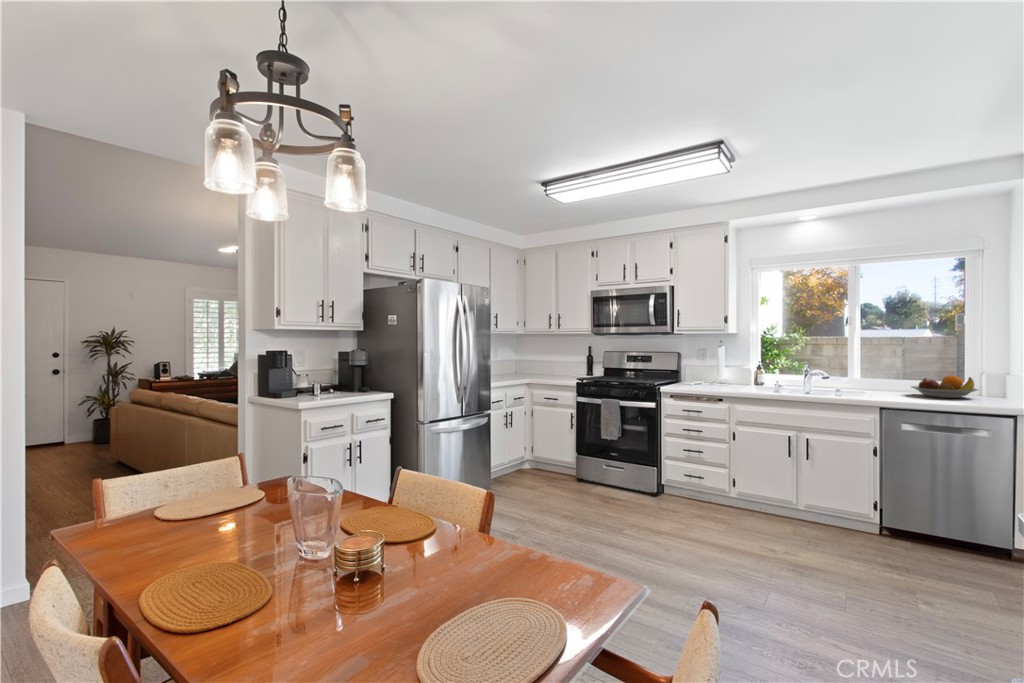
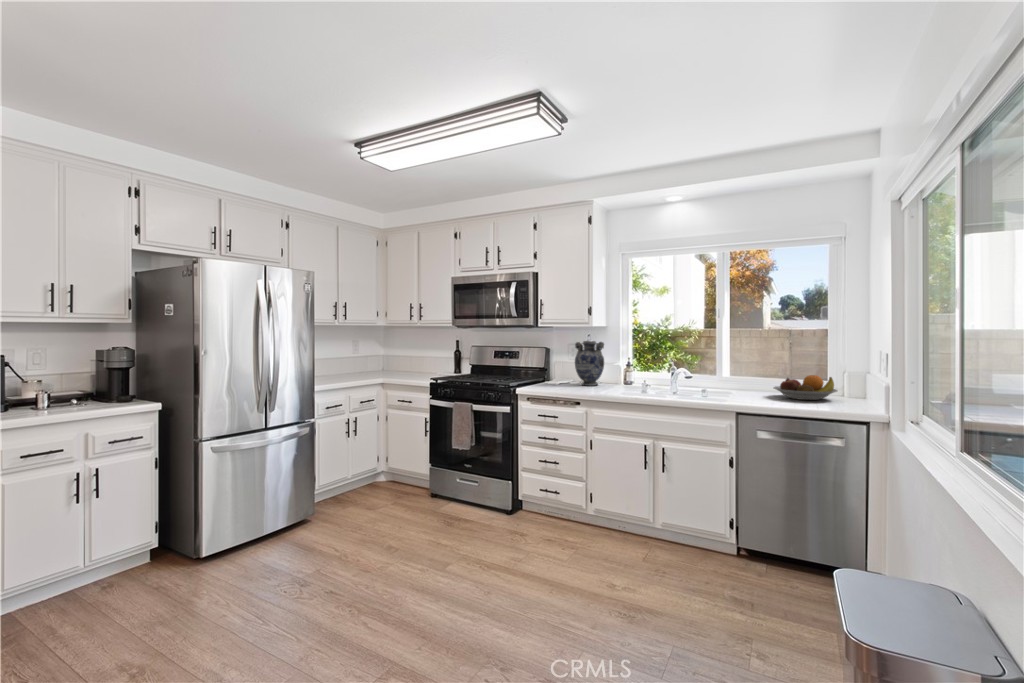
vase: none [708,346,738,386] -> present [575,341,604,386]

